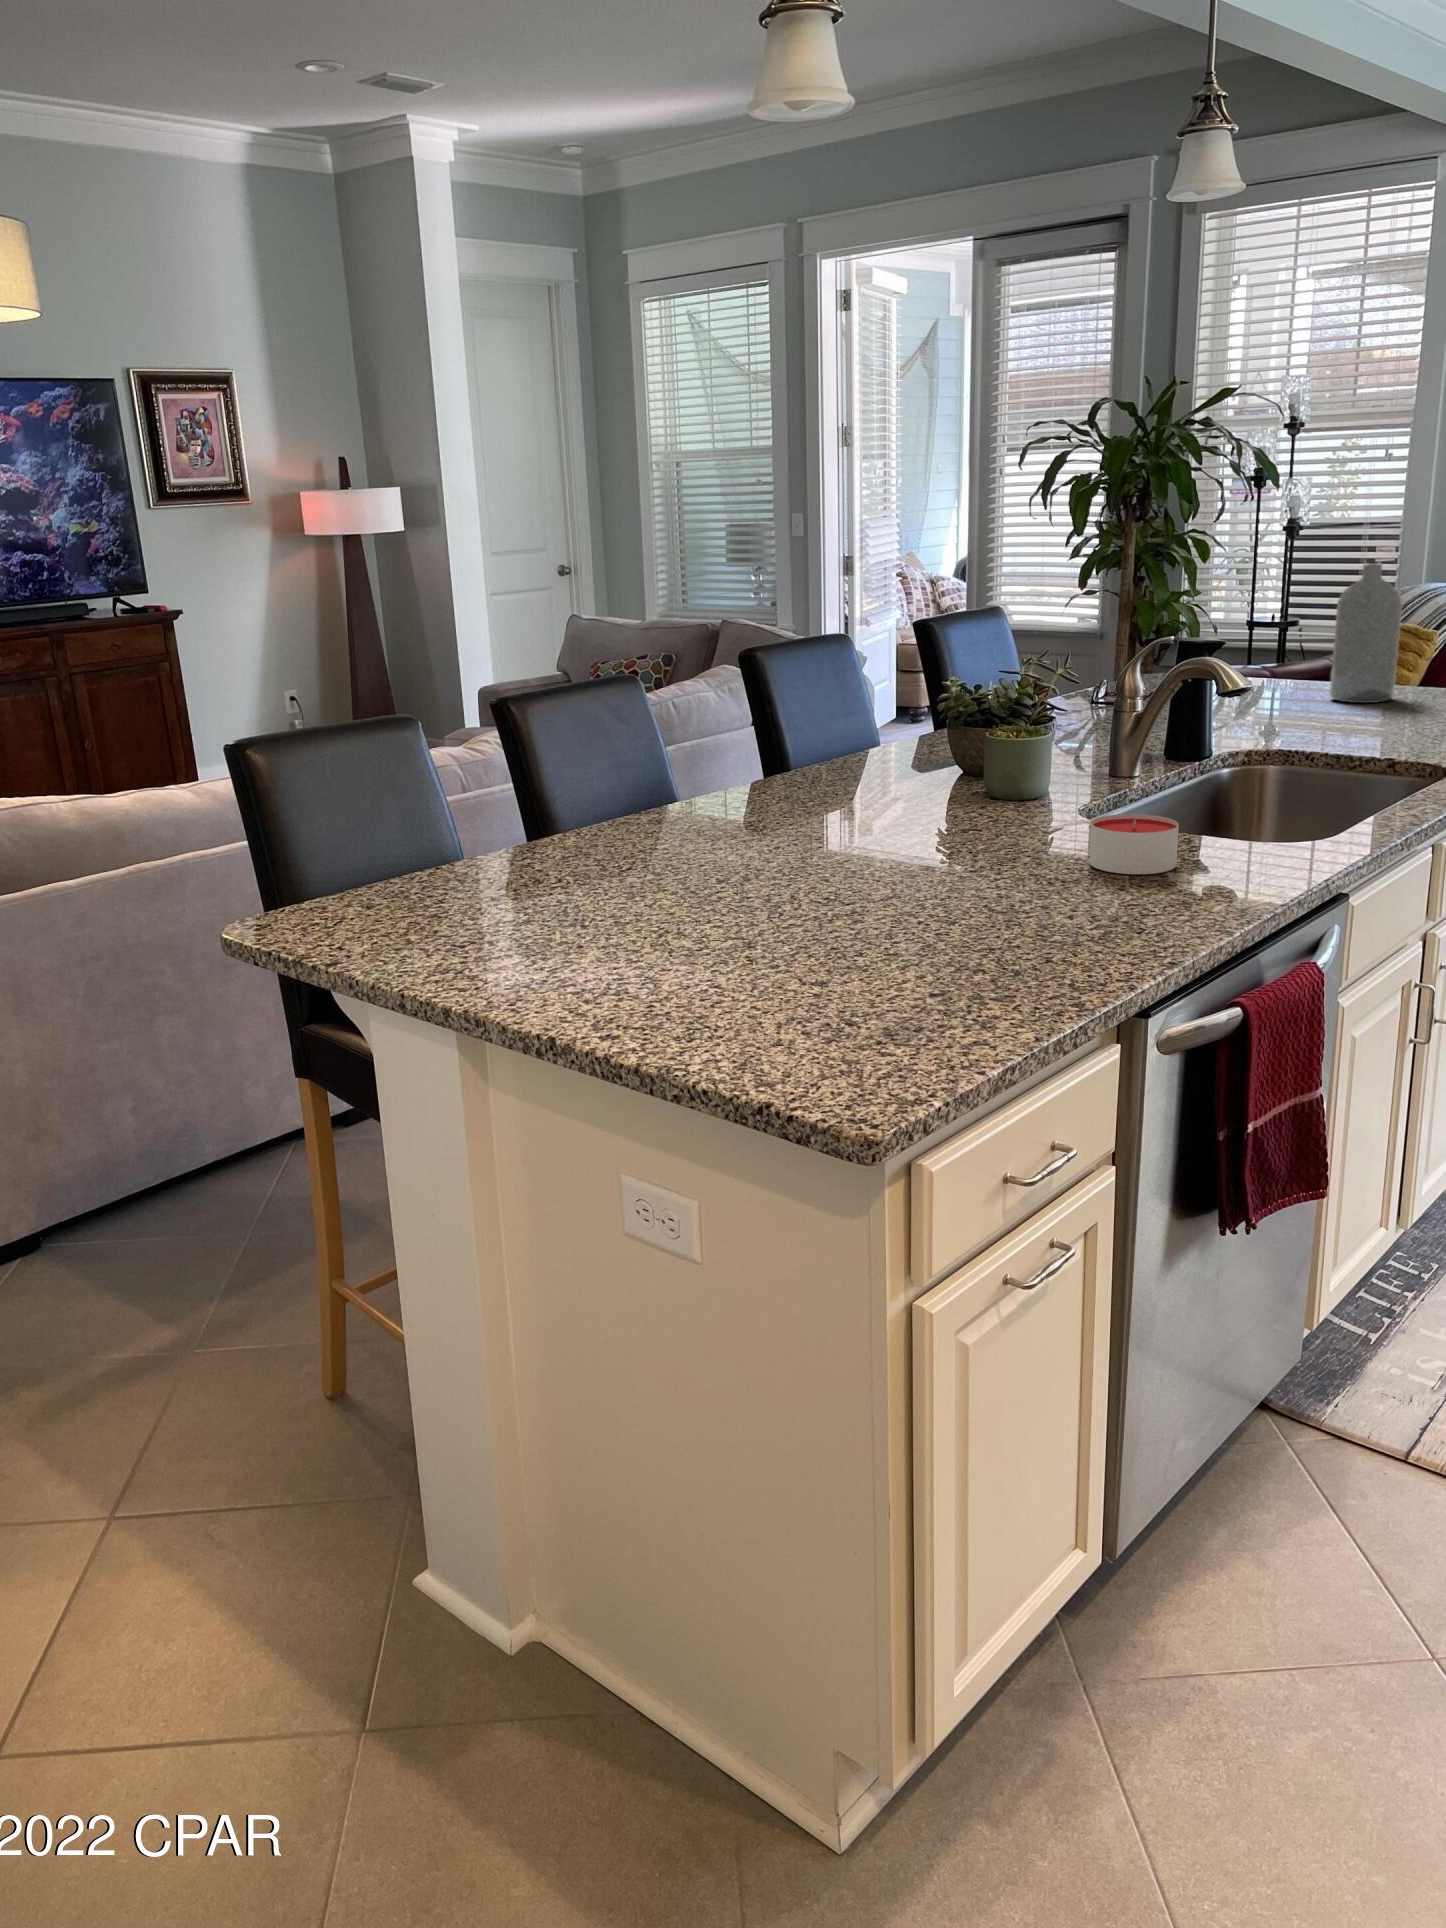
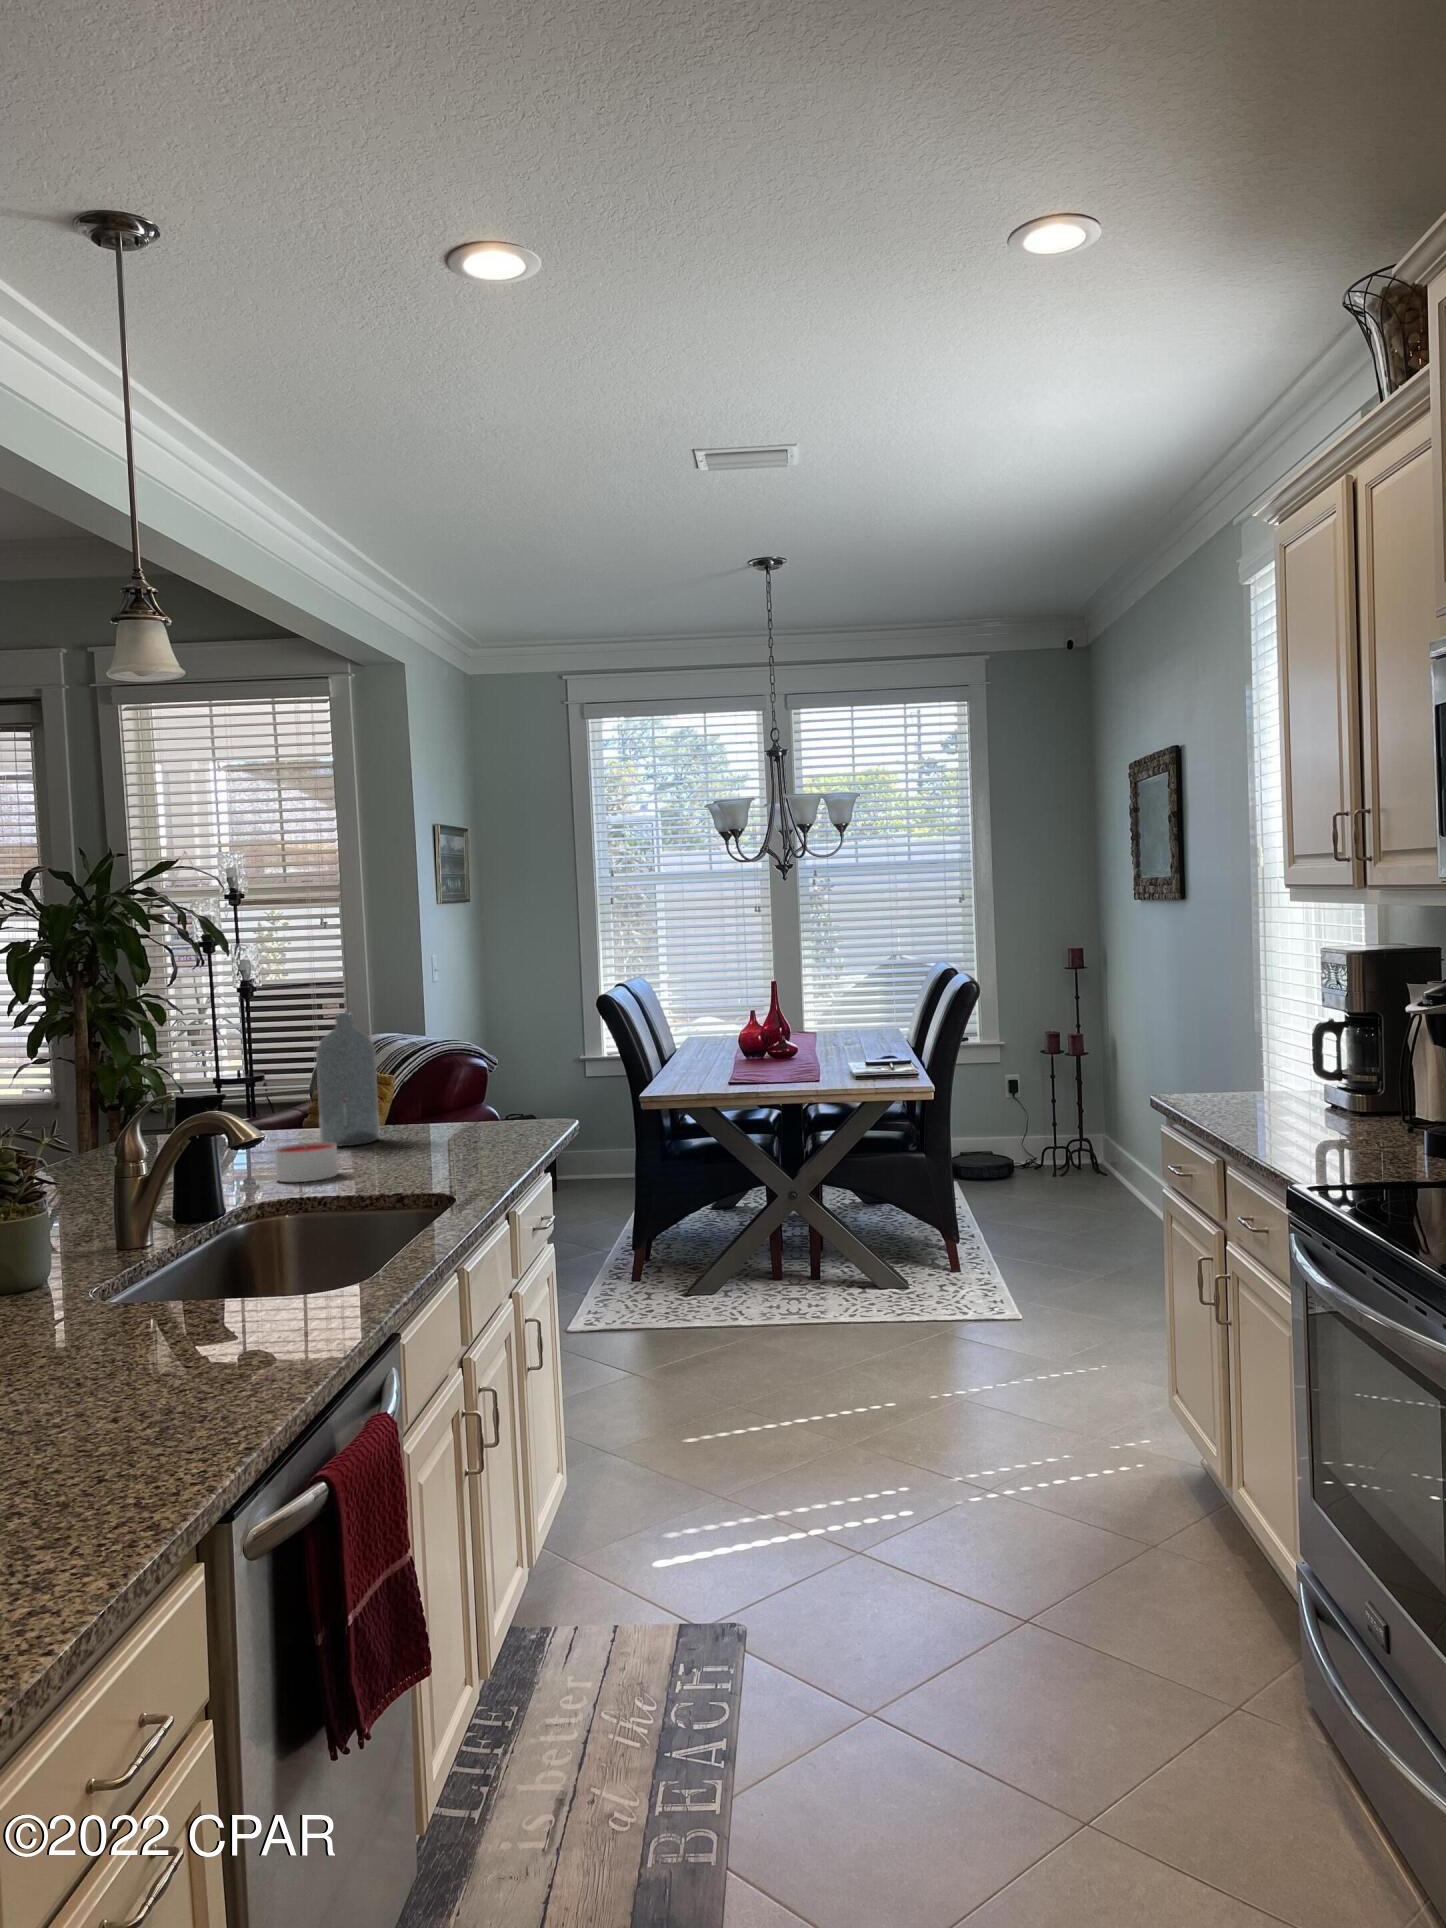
candle: present [1090,814,1179,874] -> present [275,1142,338,1182]

